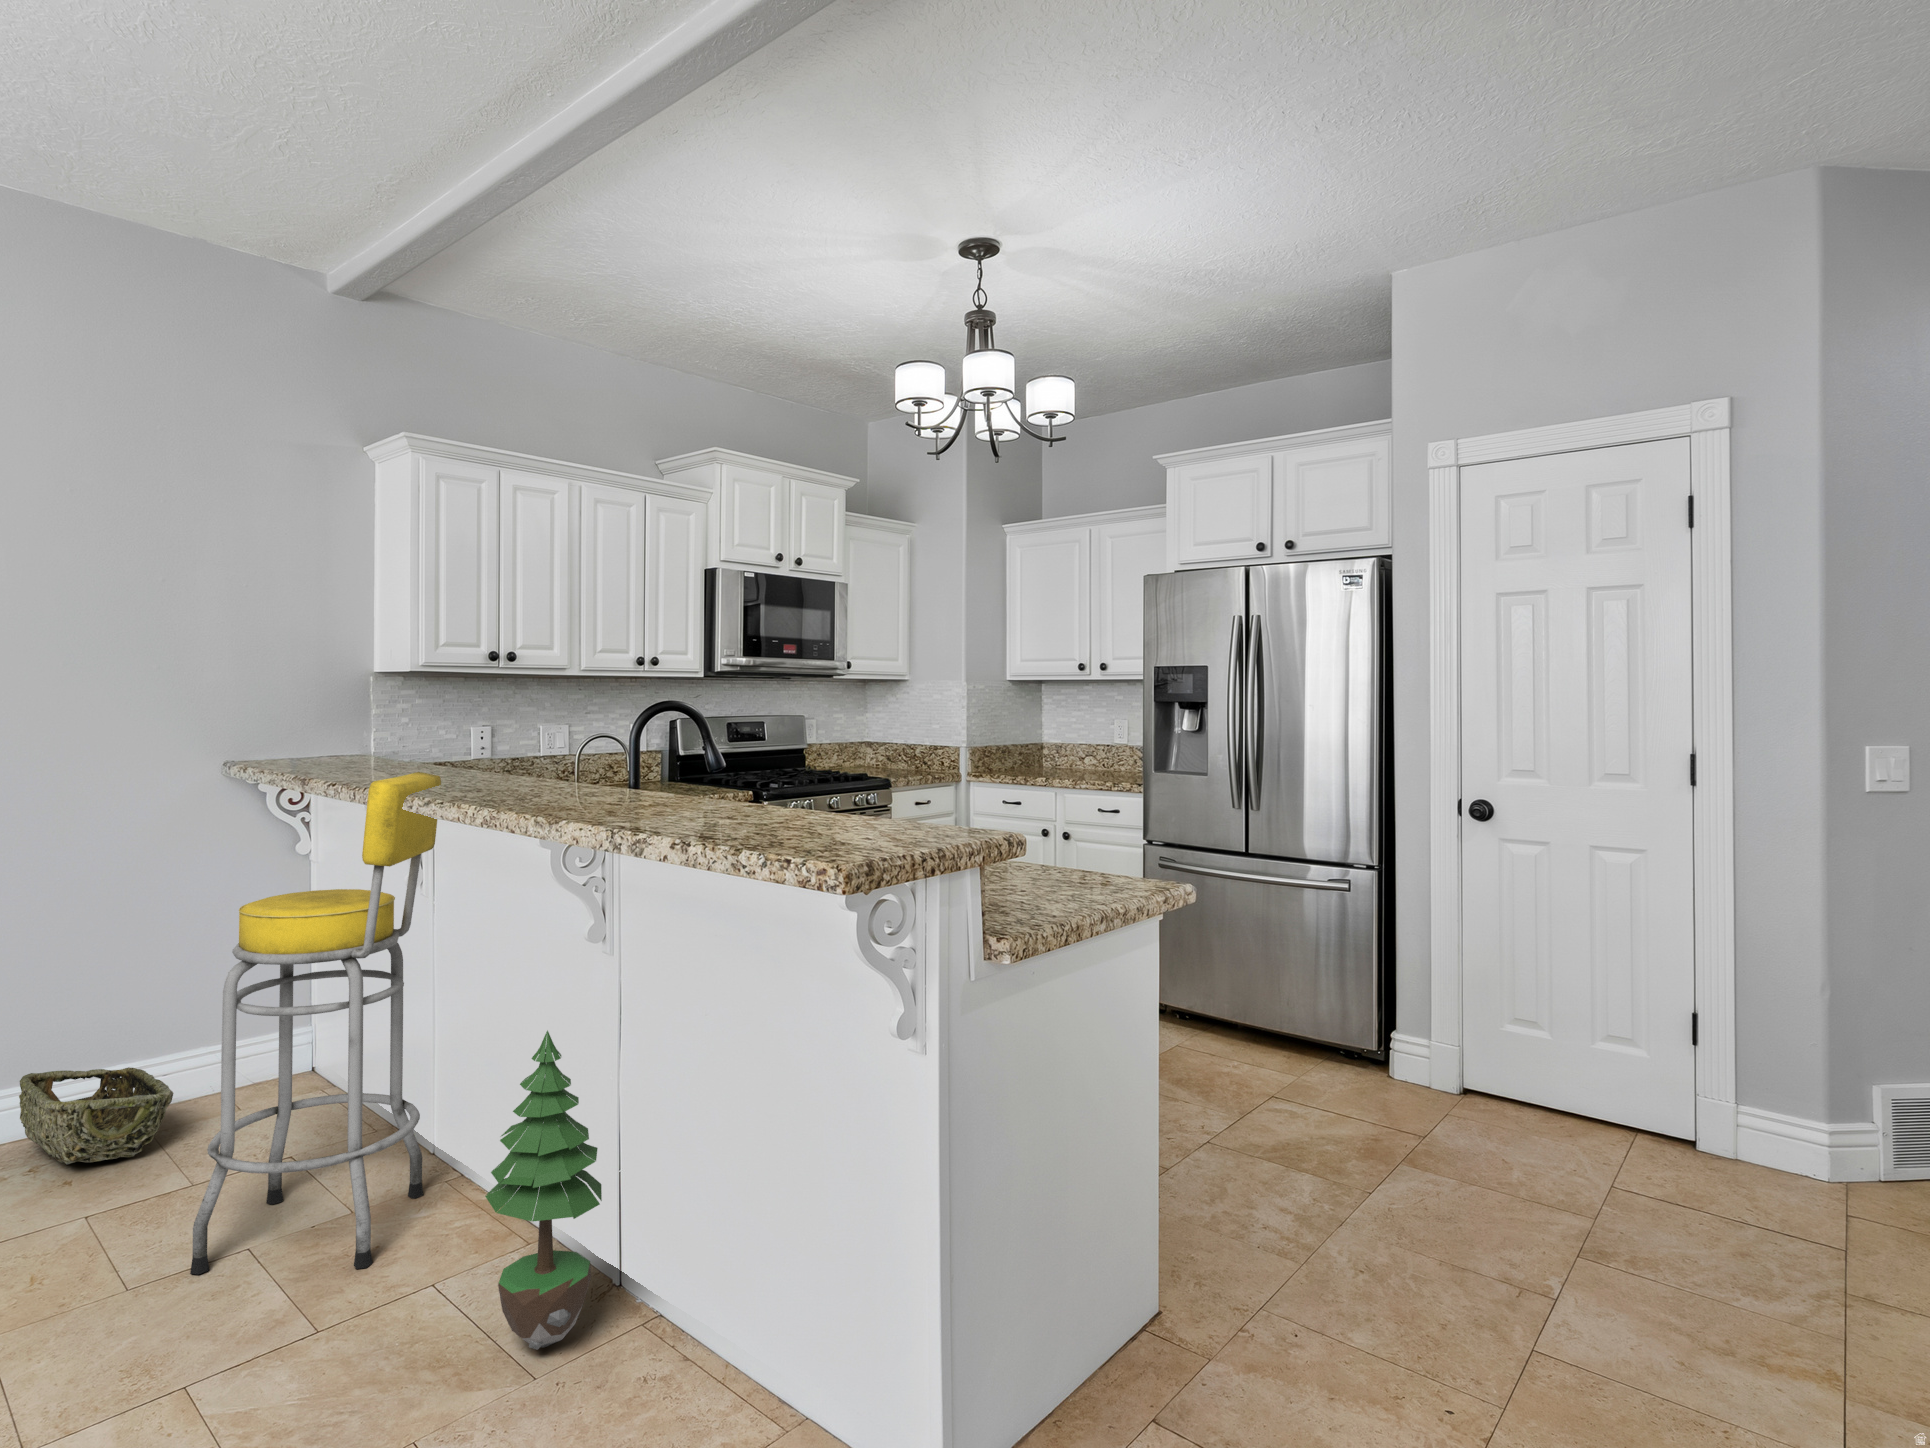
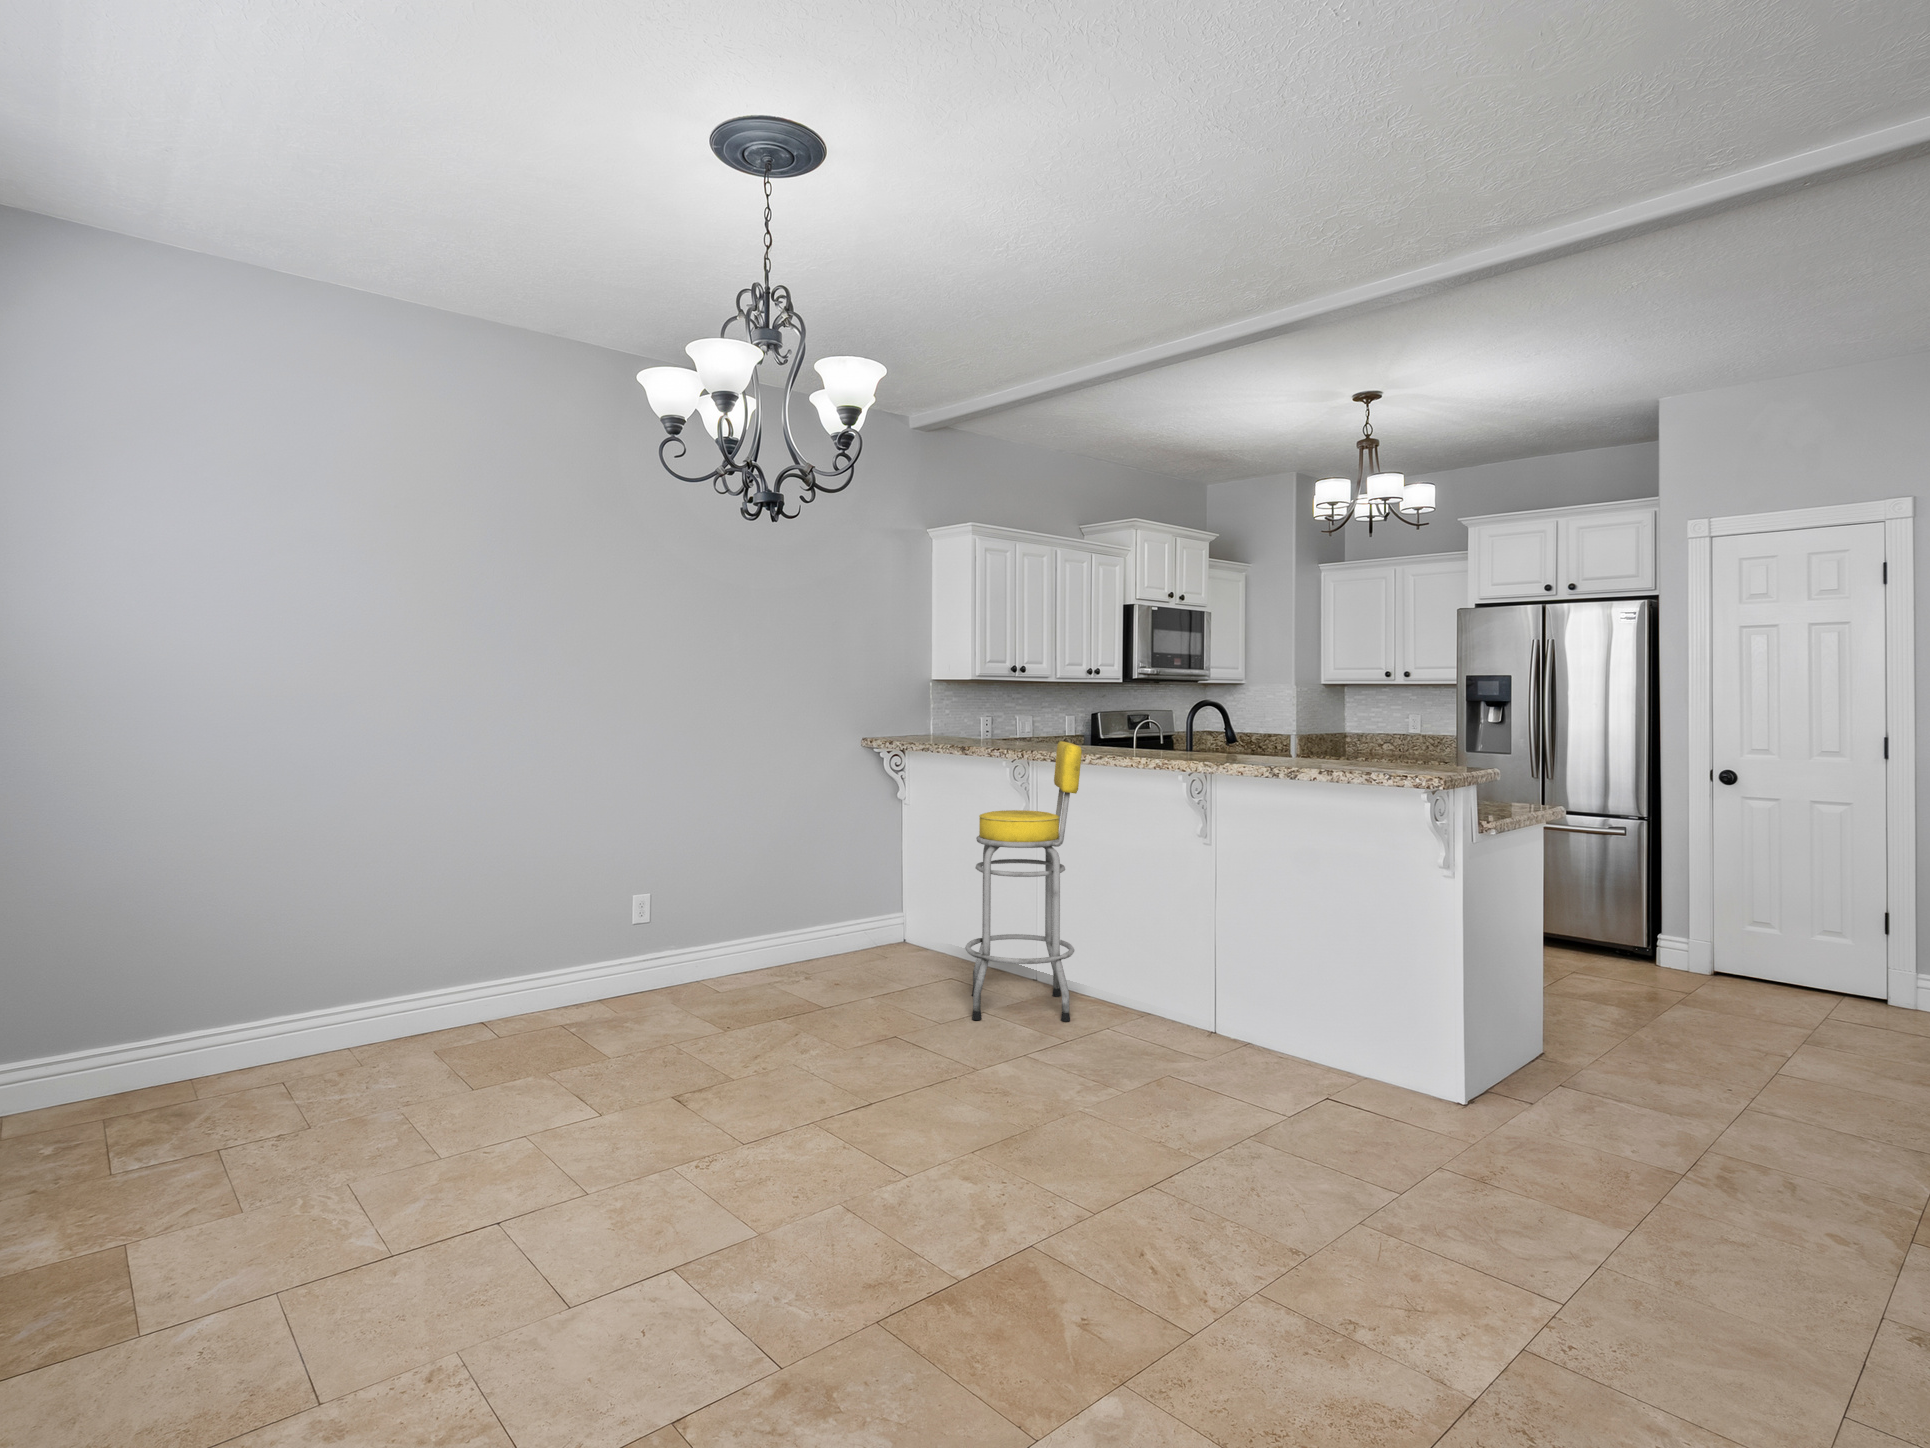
potted tree: present [485,1031,602,1350] -> none [1178,878,1242,1051]
woven basket: present [19,1067,173,1164] -> none [786,925,882,977]

